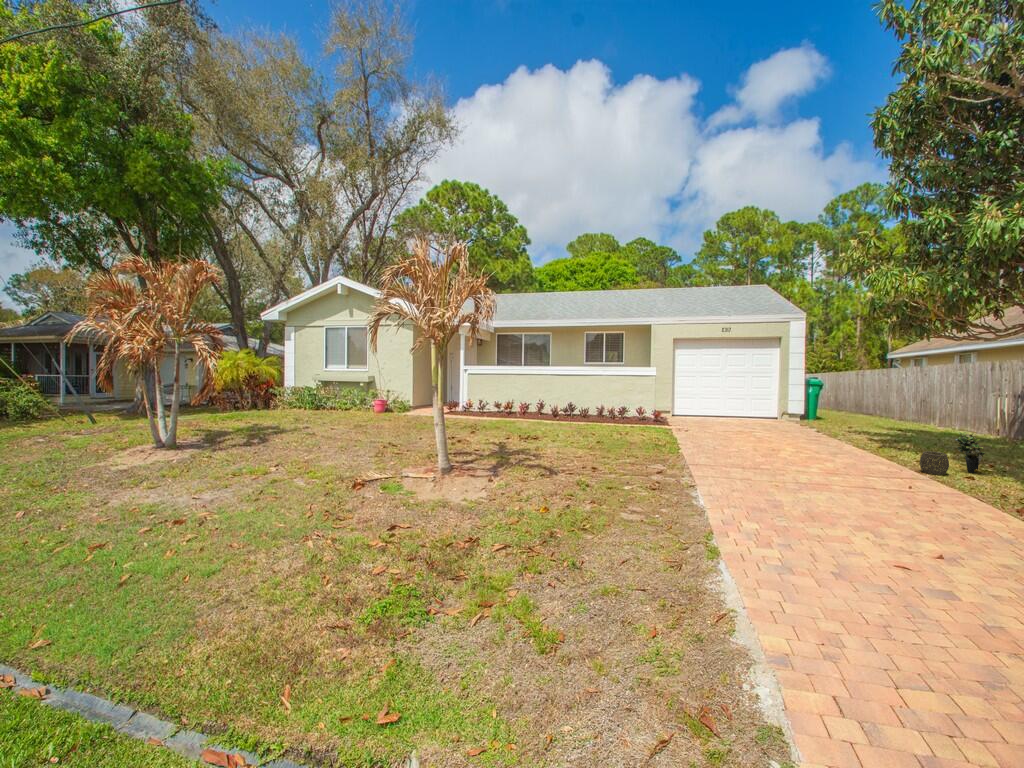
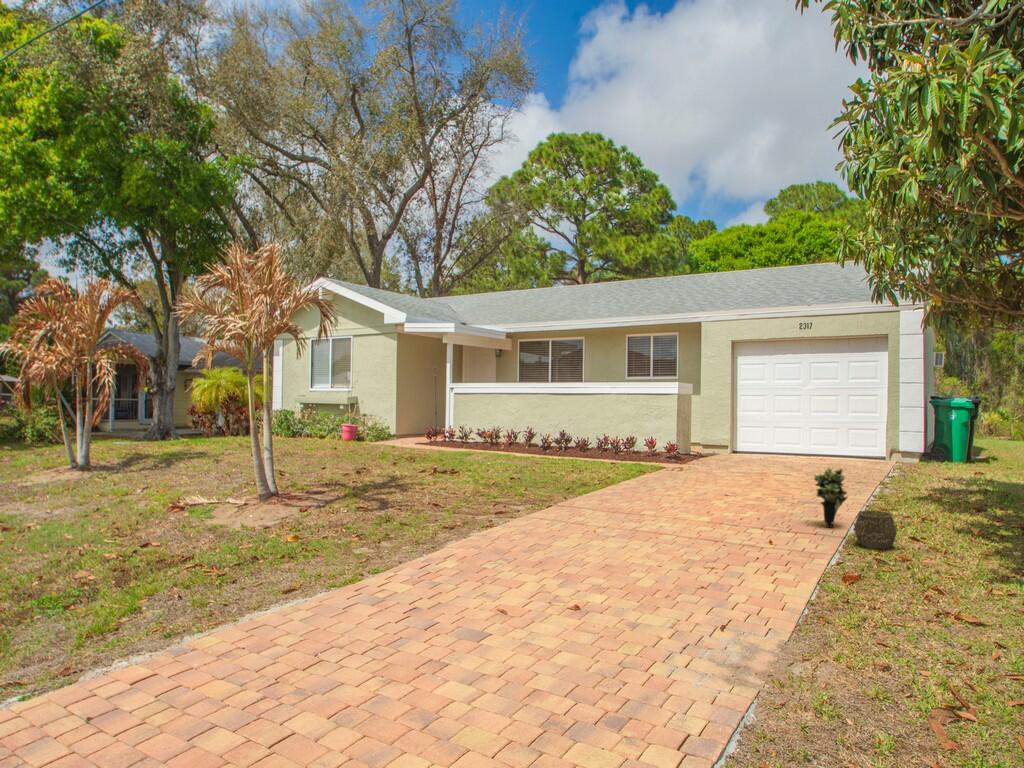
potted plant: present [956,433,985,473] -> present [814,468,848,528]

